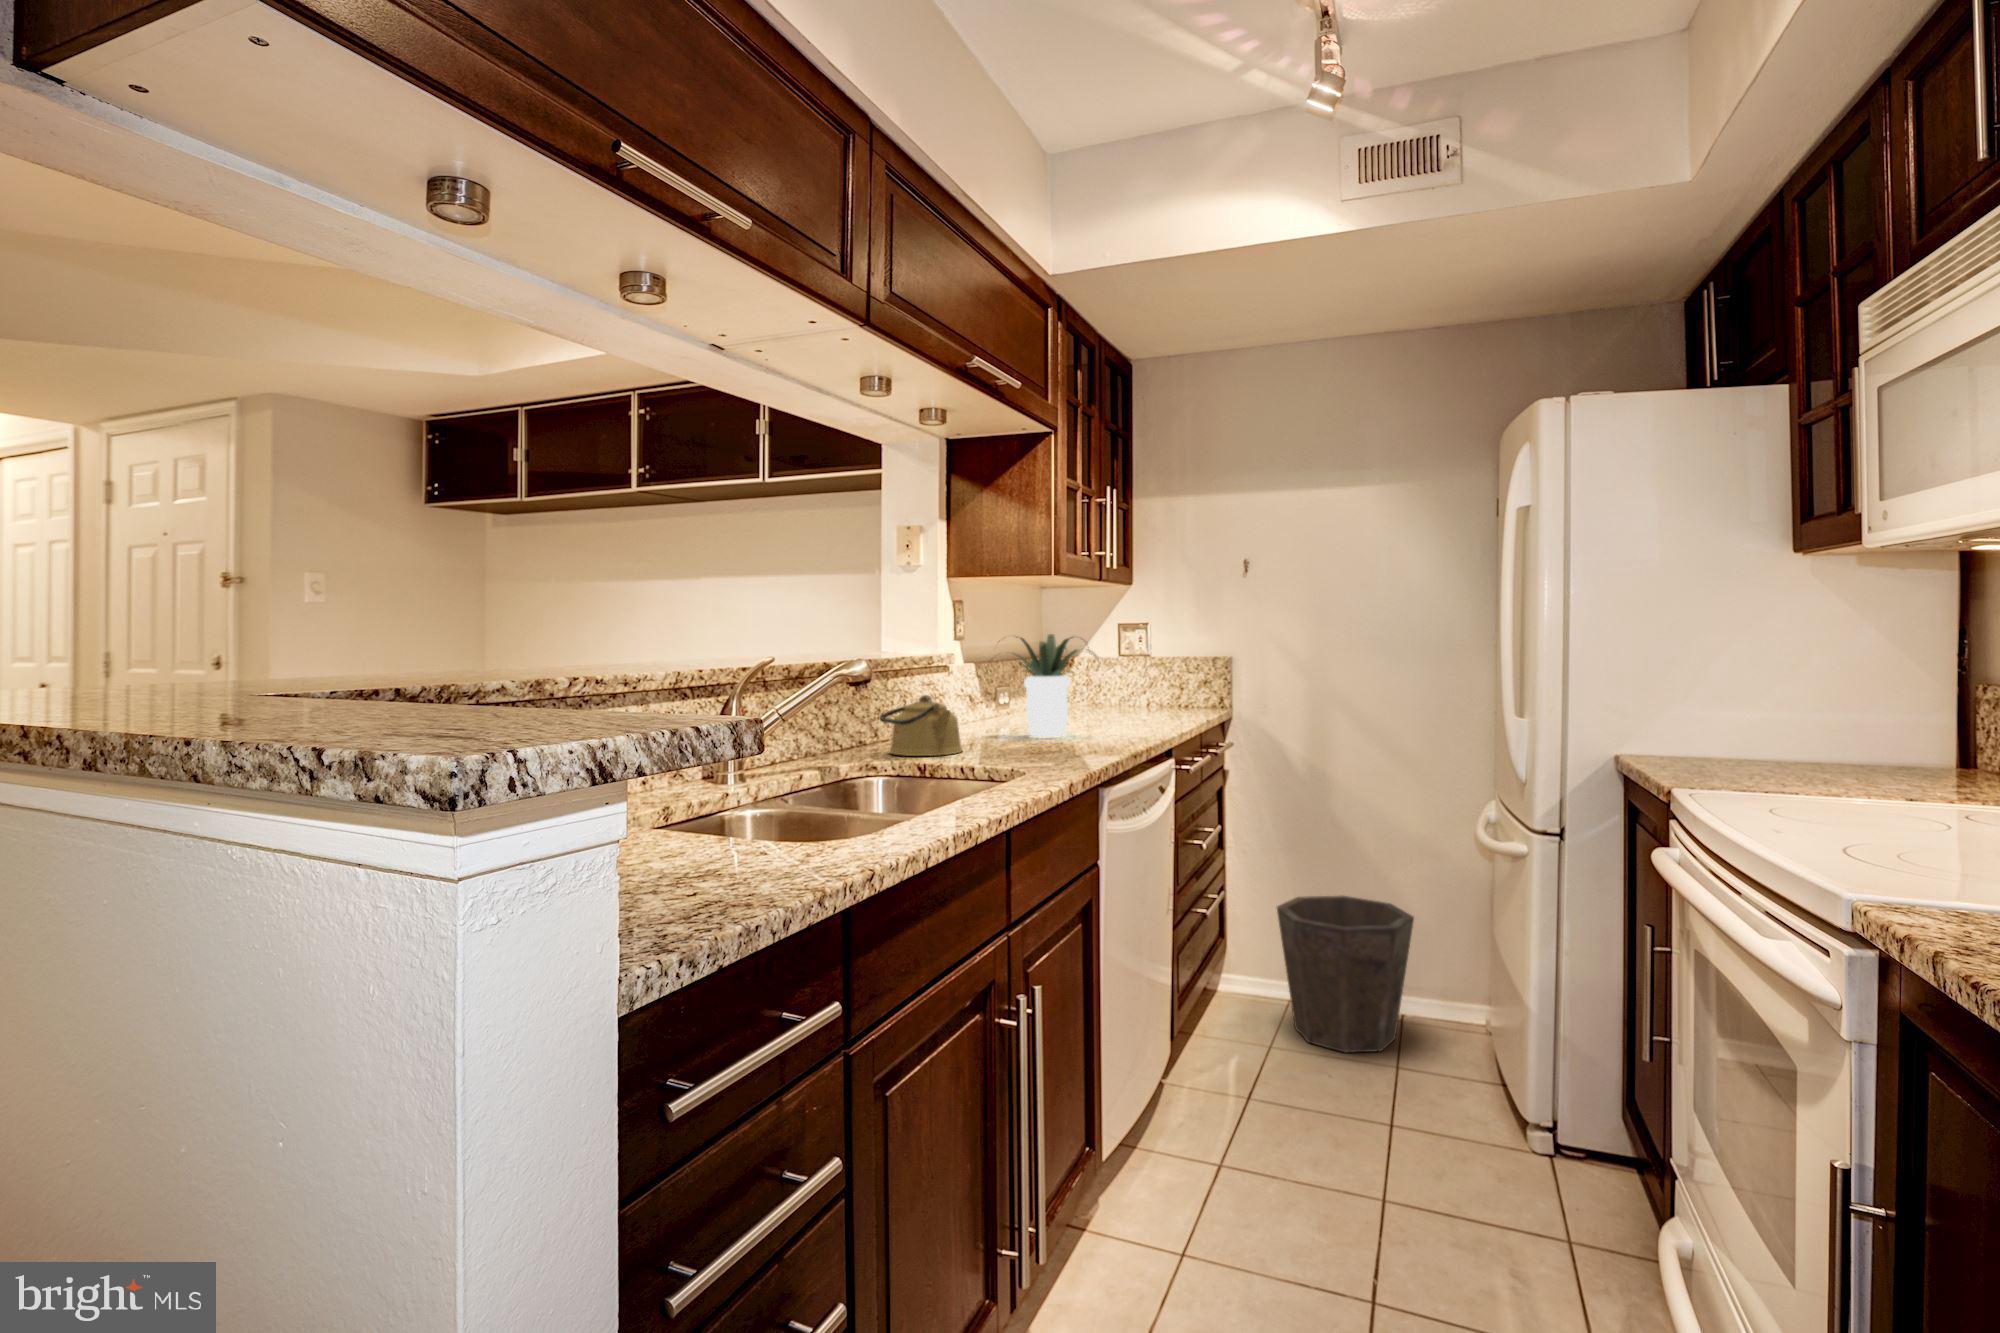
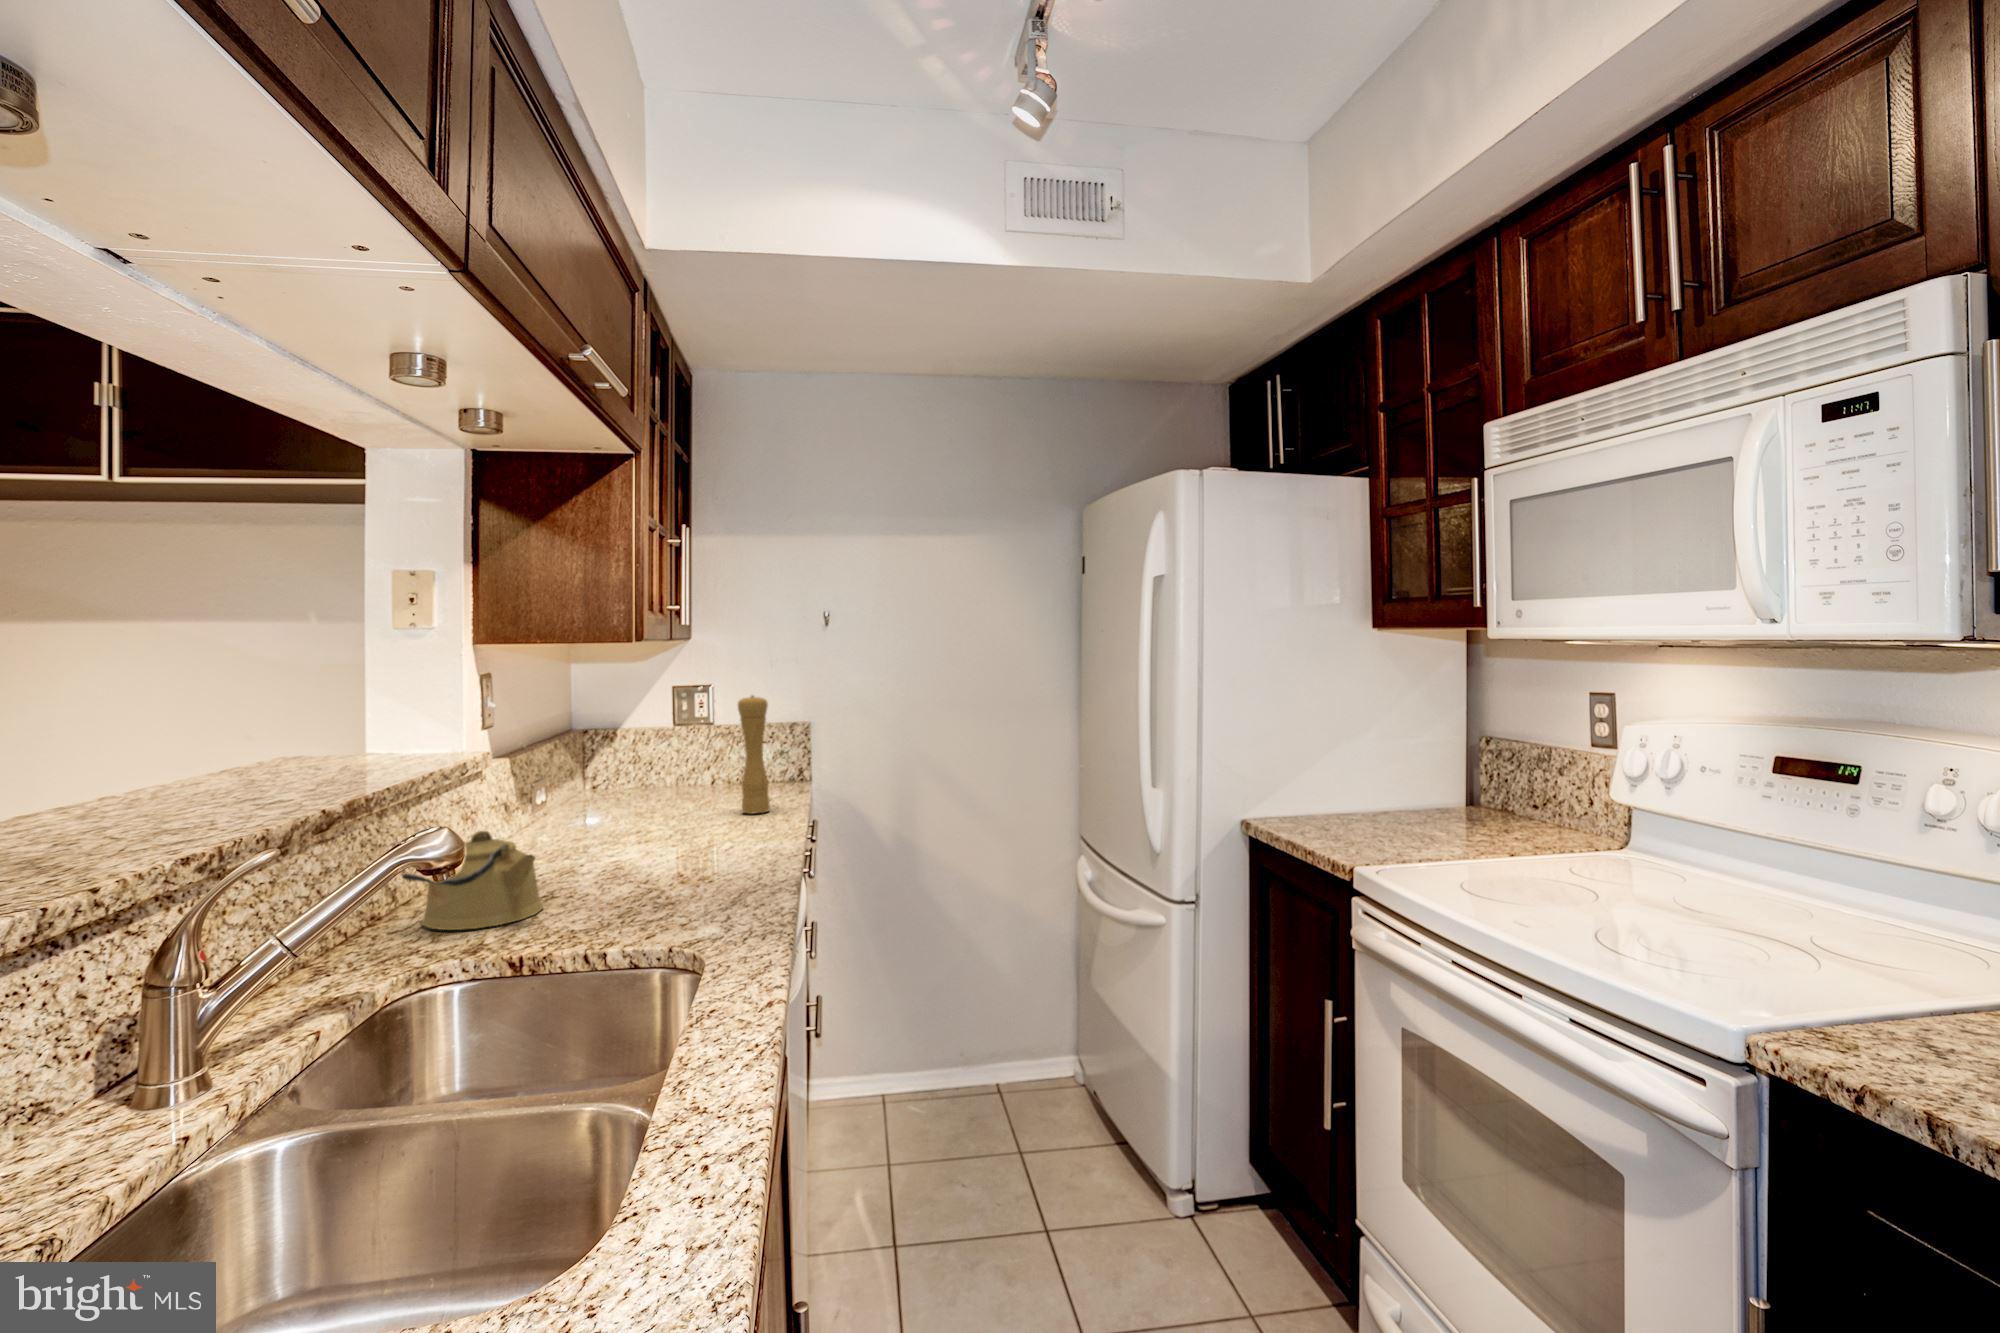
pepper mill: none [1148,626,1173,723] -> present [738,696,770,814]
potted plant: present [1013,634,1096,737] -> none [539,716,713,857]
waste bin: present [1277,896,1414,1052] -> none [884,973,1021,1150]

